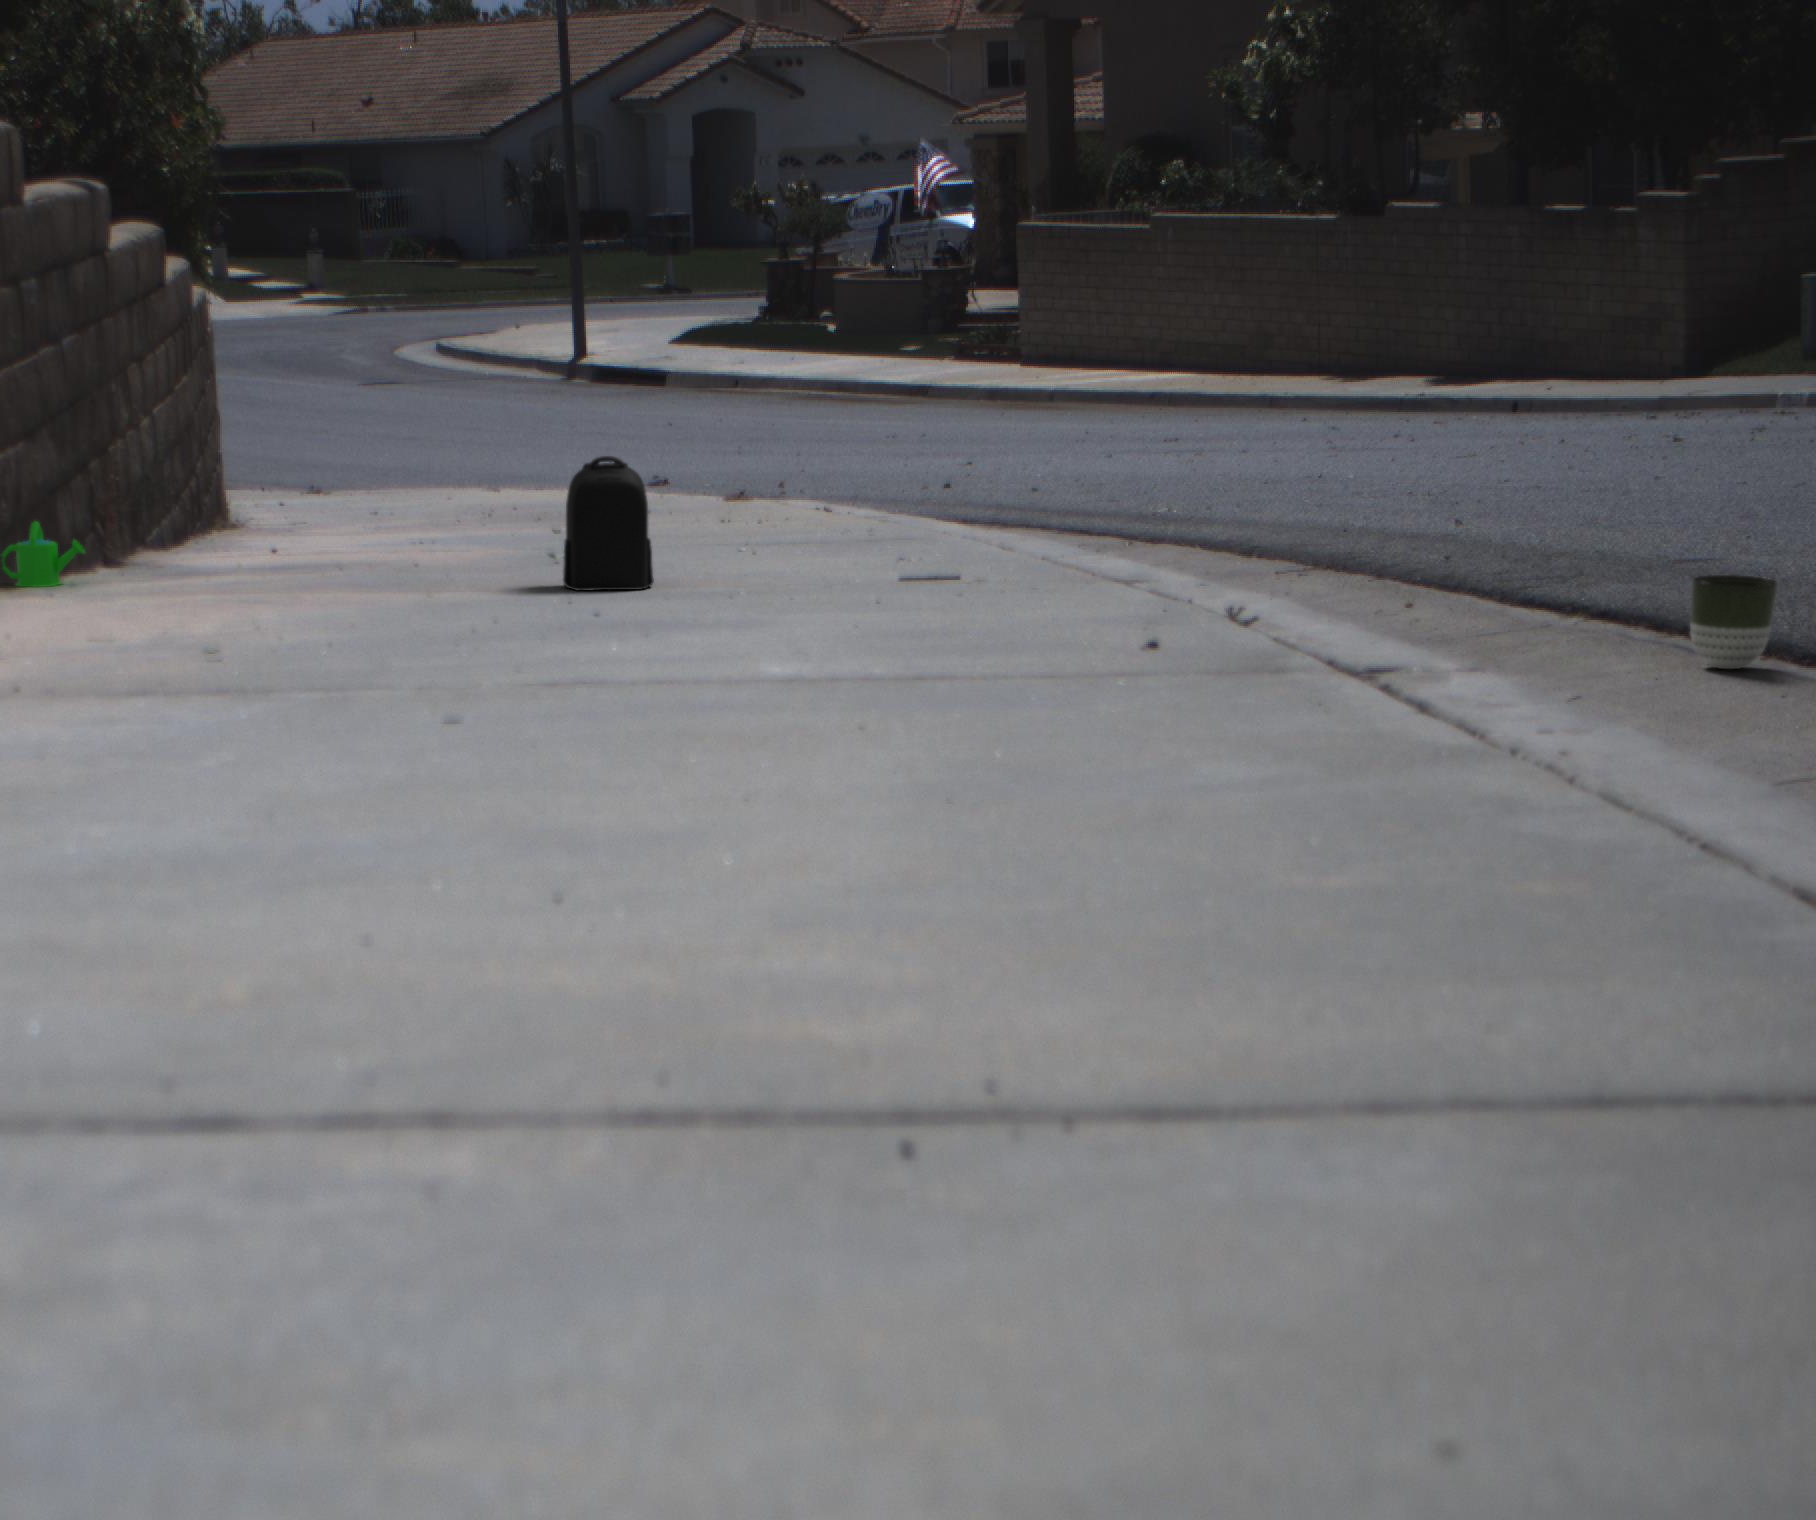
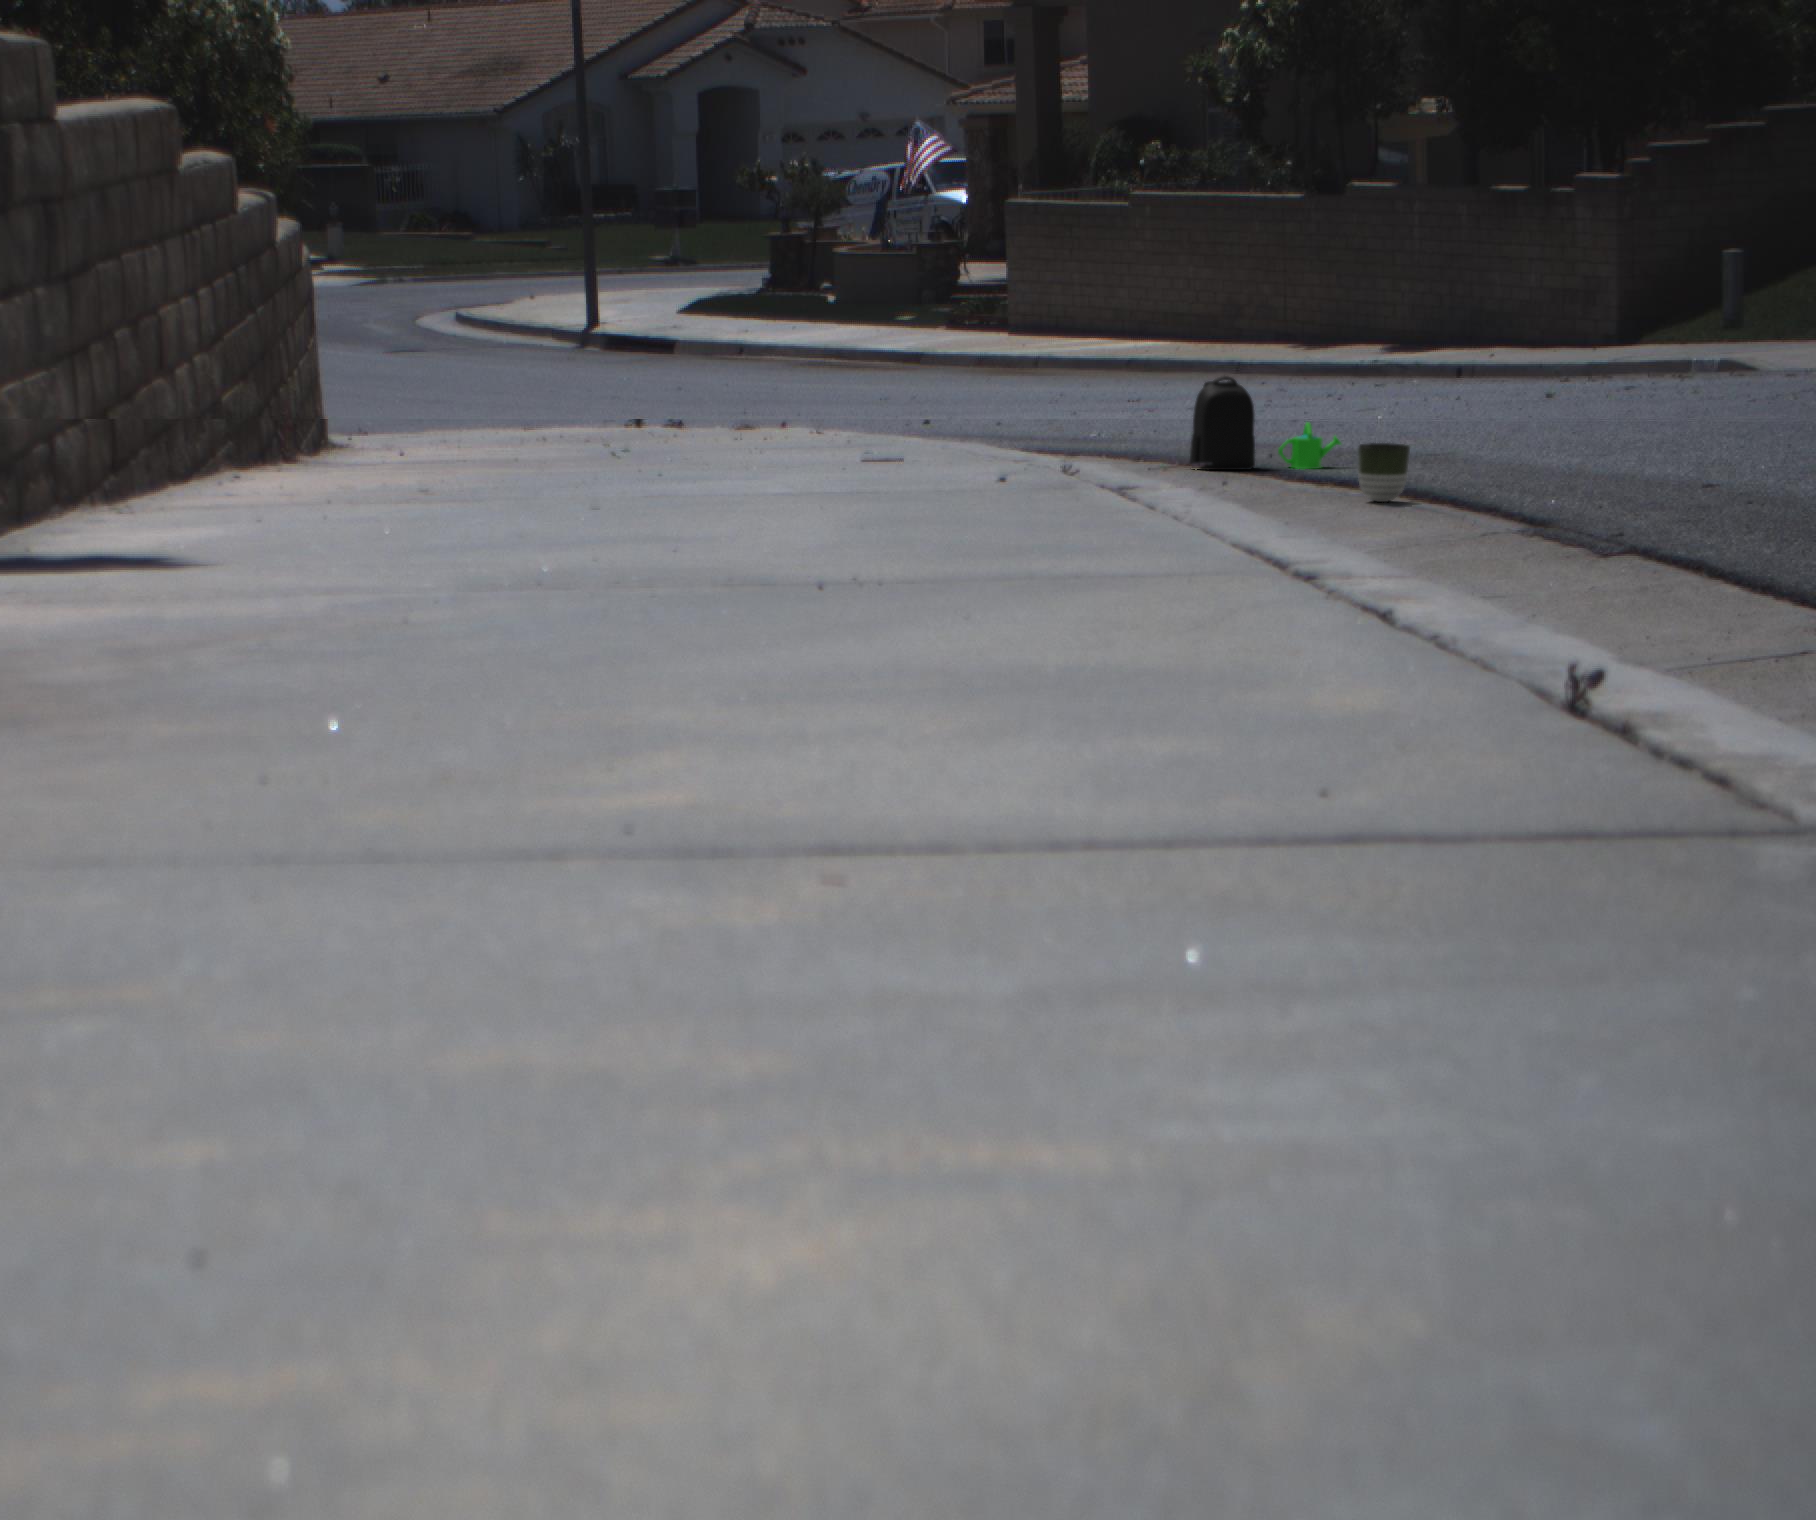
backpack: present [563,456,654,591] -> present [1190,376,1255,470]
watering can: present [1,521,85,587] -> present [1278,422,1341,469]

